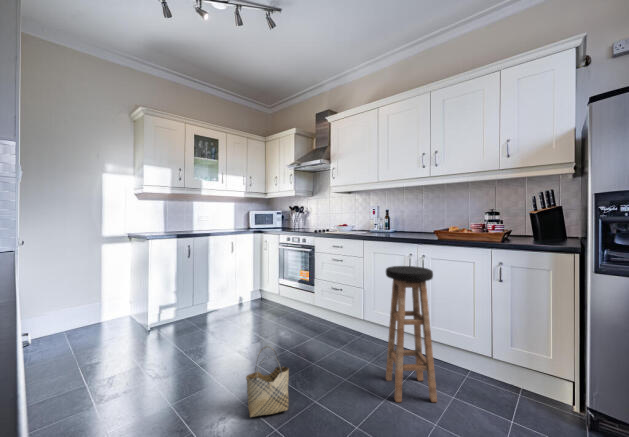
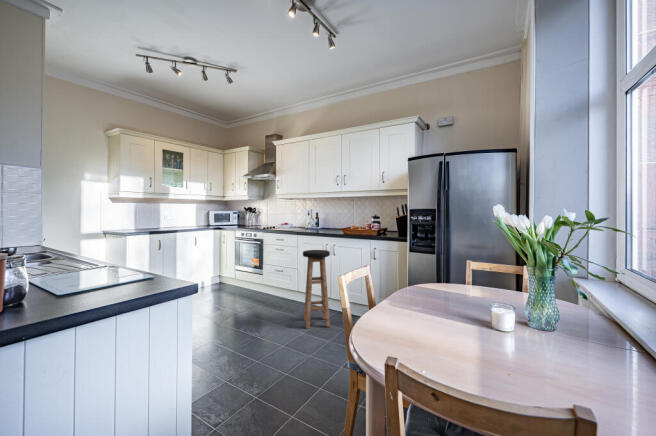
woven basket: present [246,347,289,417] -> none [213,300,241,341]

